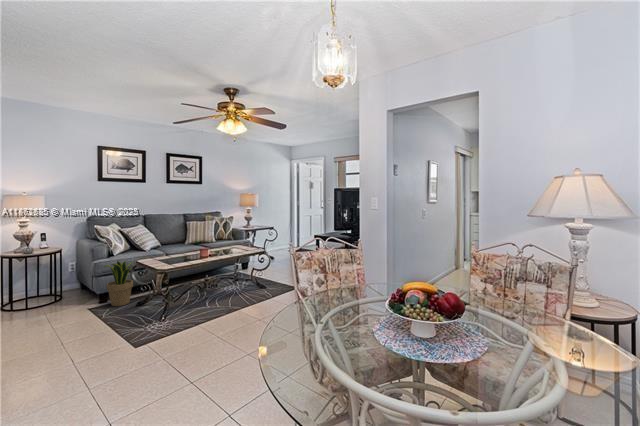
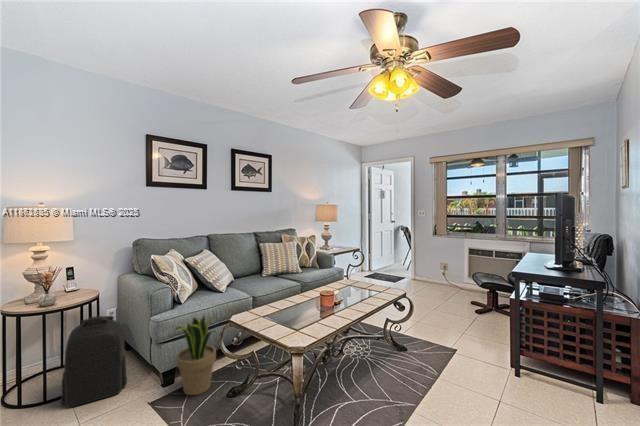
backpack: none [36,260,79,310] -> present [61,316,127,407]

